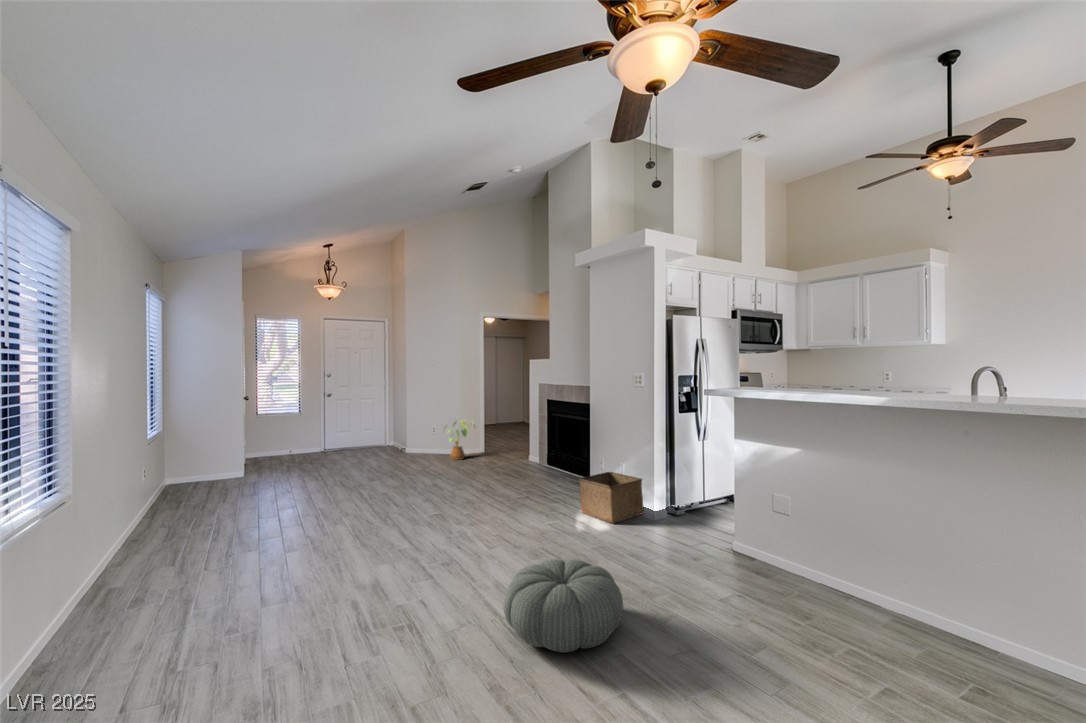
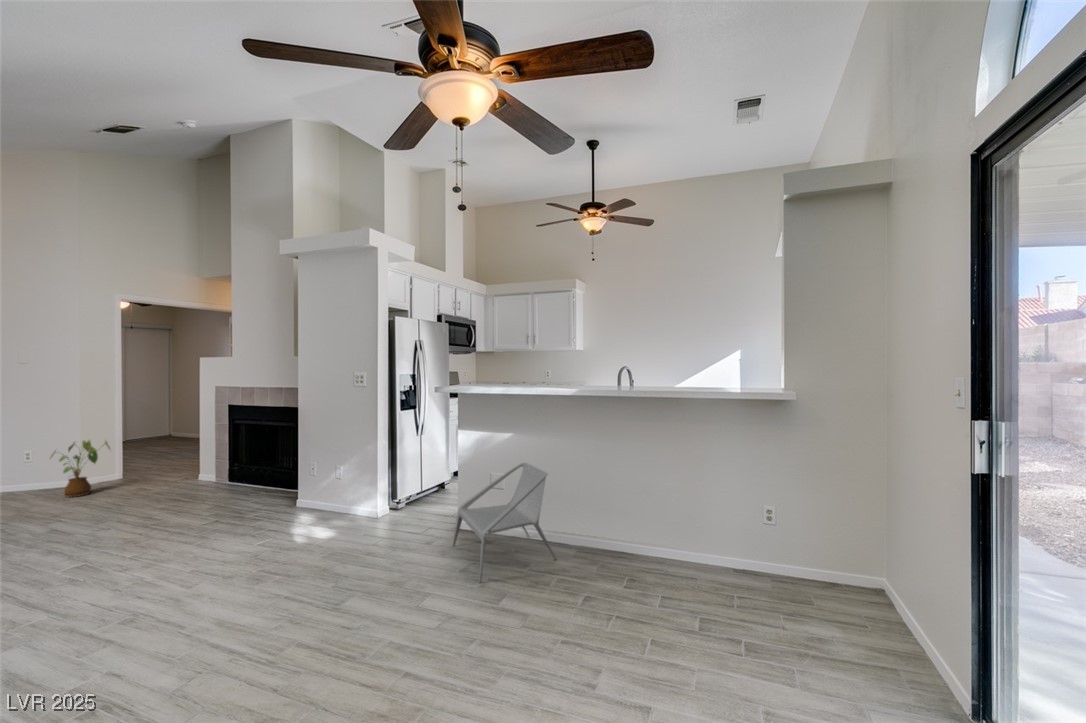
storage bin: present [579,472,644,524] -> none [294,477,367,530]
armchair: none [721,489,858,628] -> present [453,463,556,583]
pouf: present [504,559,623,653] -> none [251,568,386,669]

